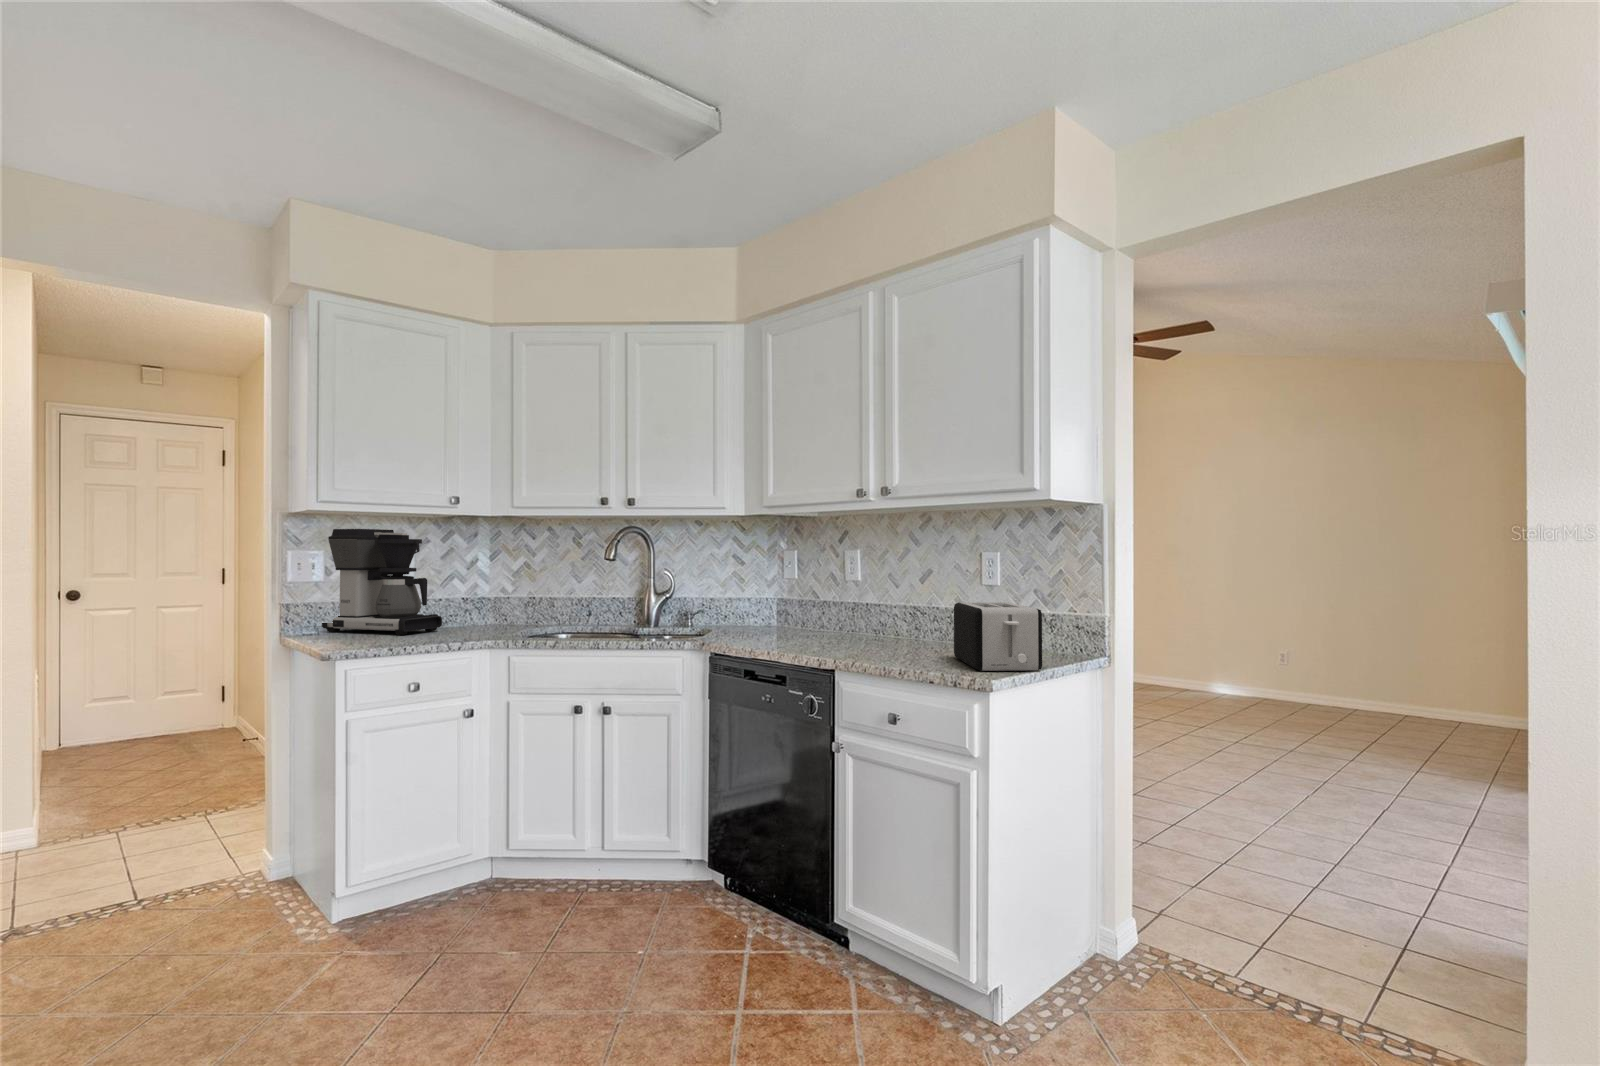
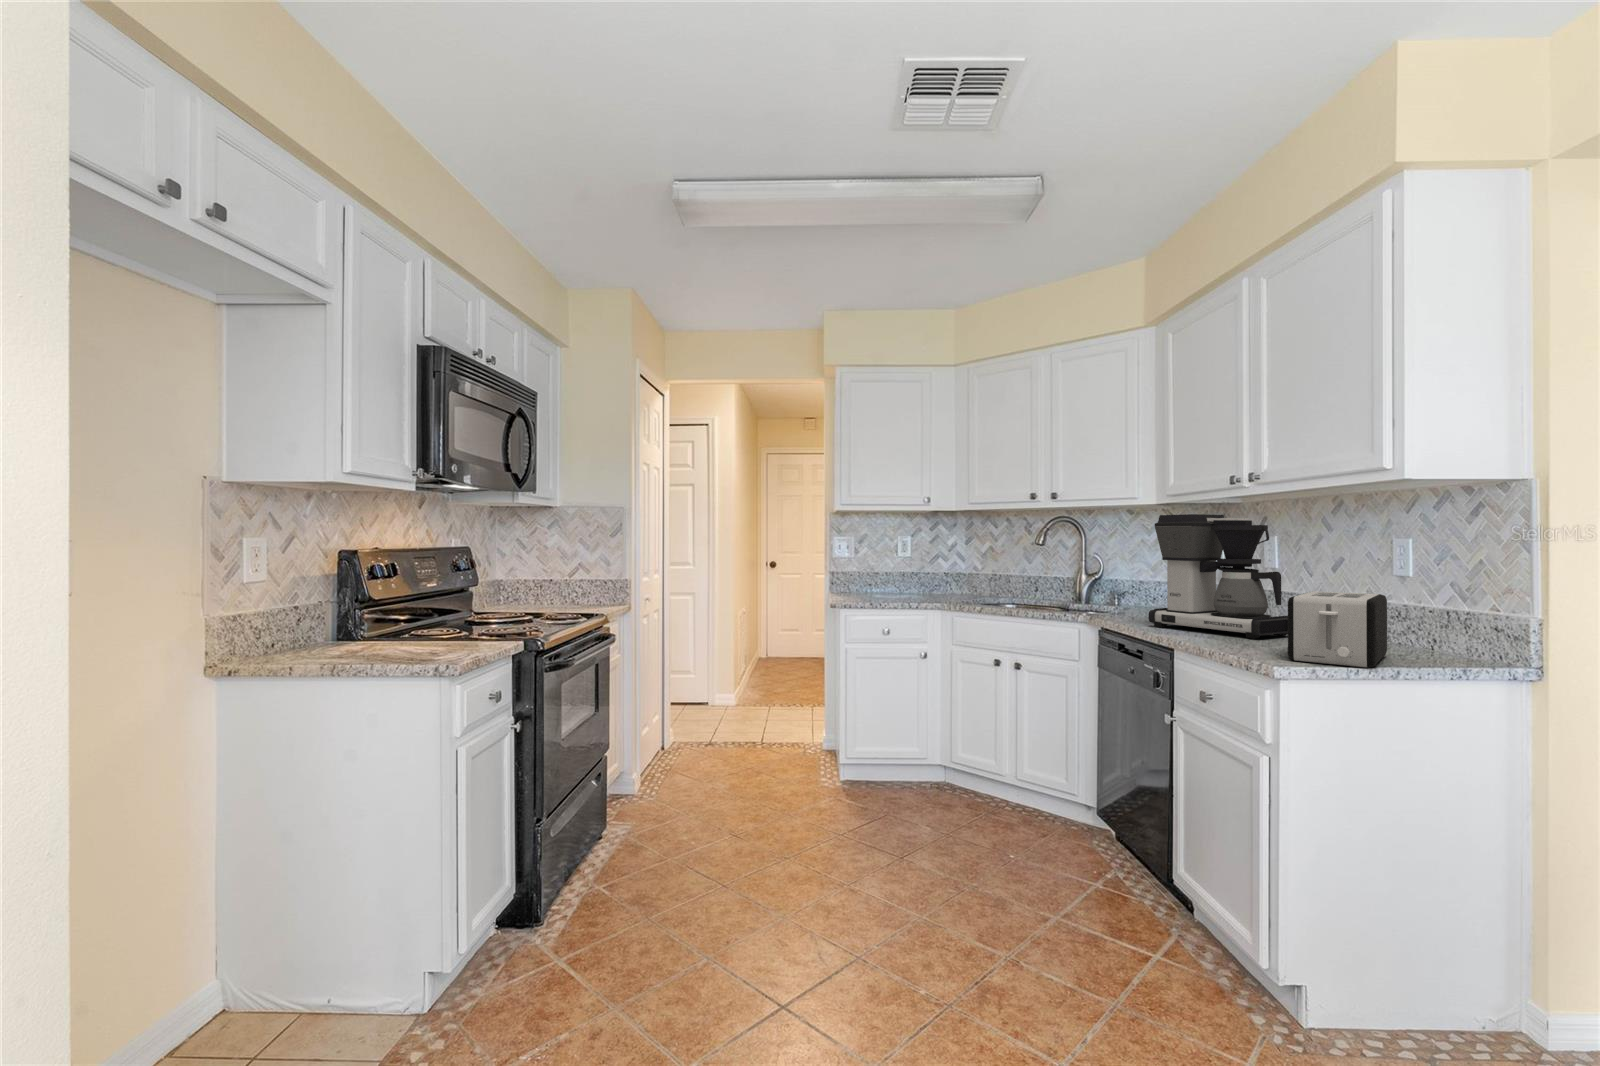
coffee maker: present [322,529,442,635] -> present [1148,514,1288,639]

